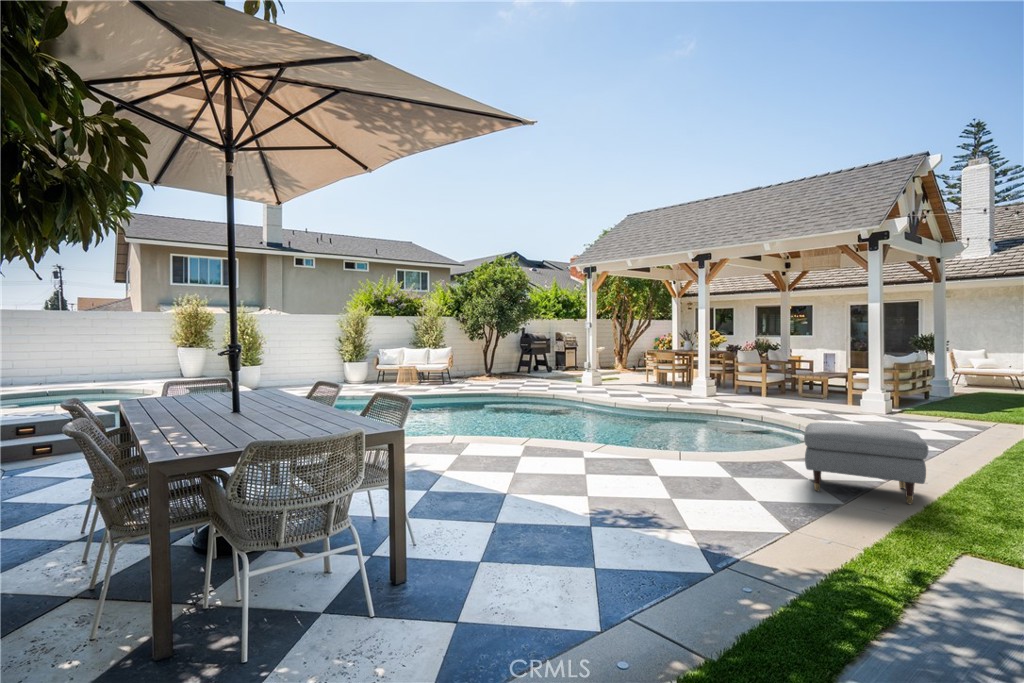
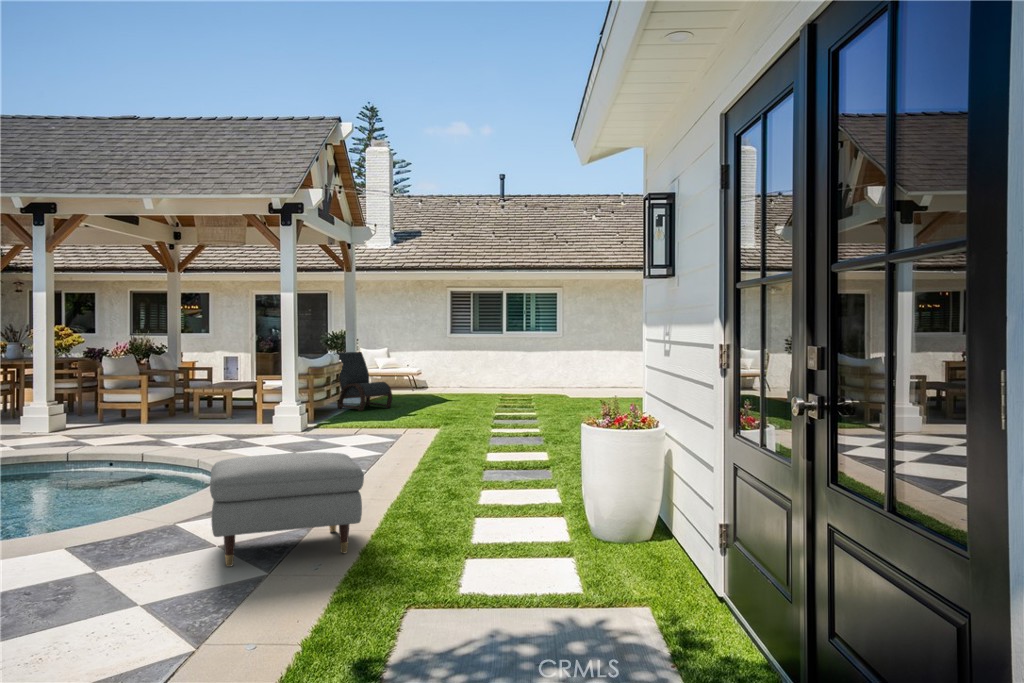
lounge chair: none [921,352,989,404] -> present [334,352,392,411]

